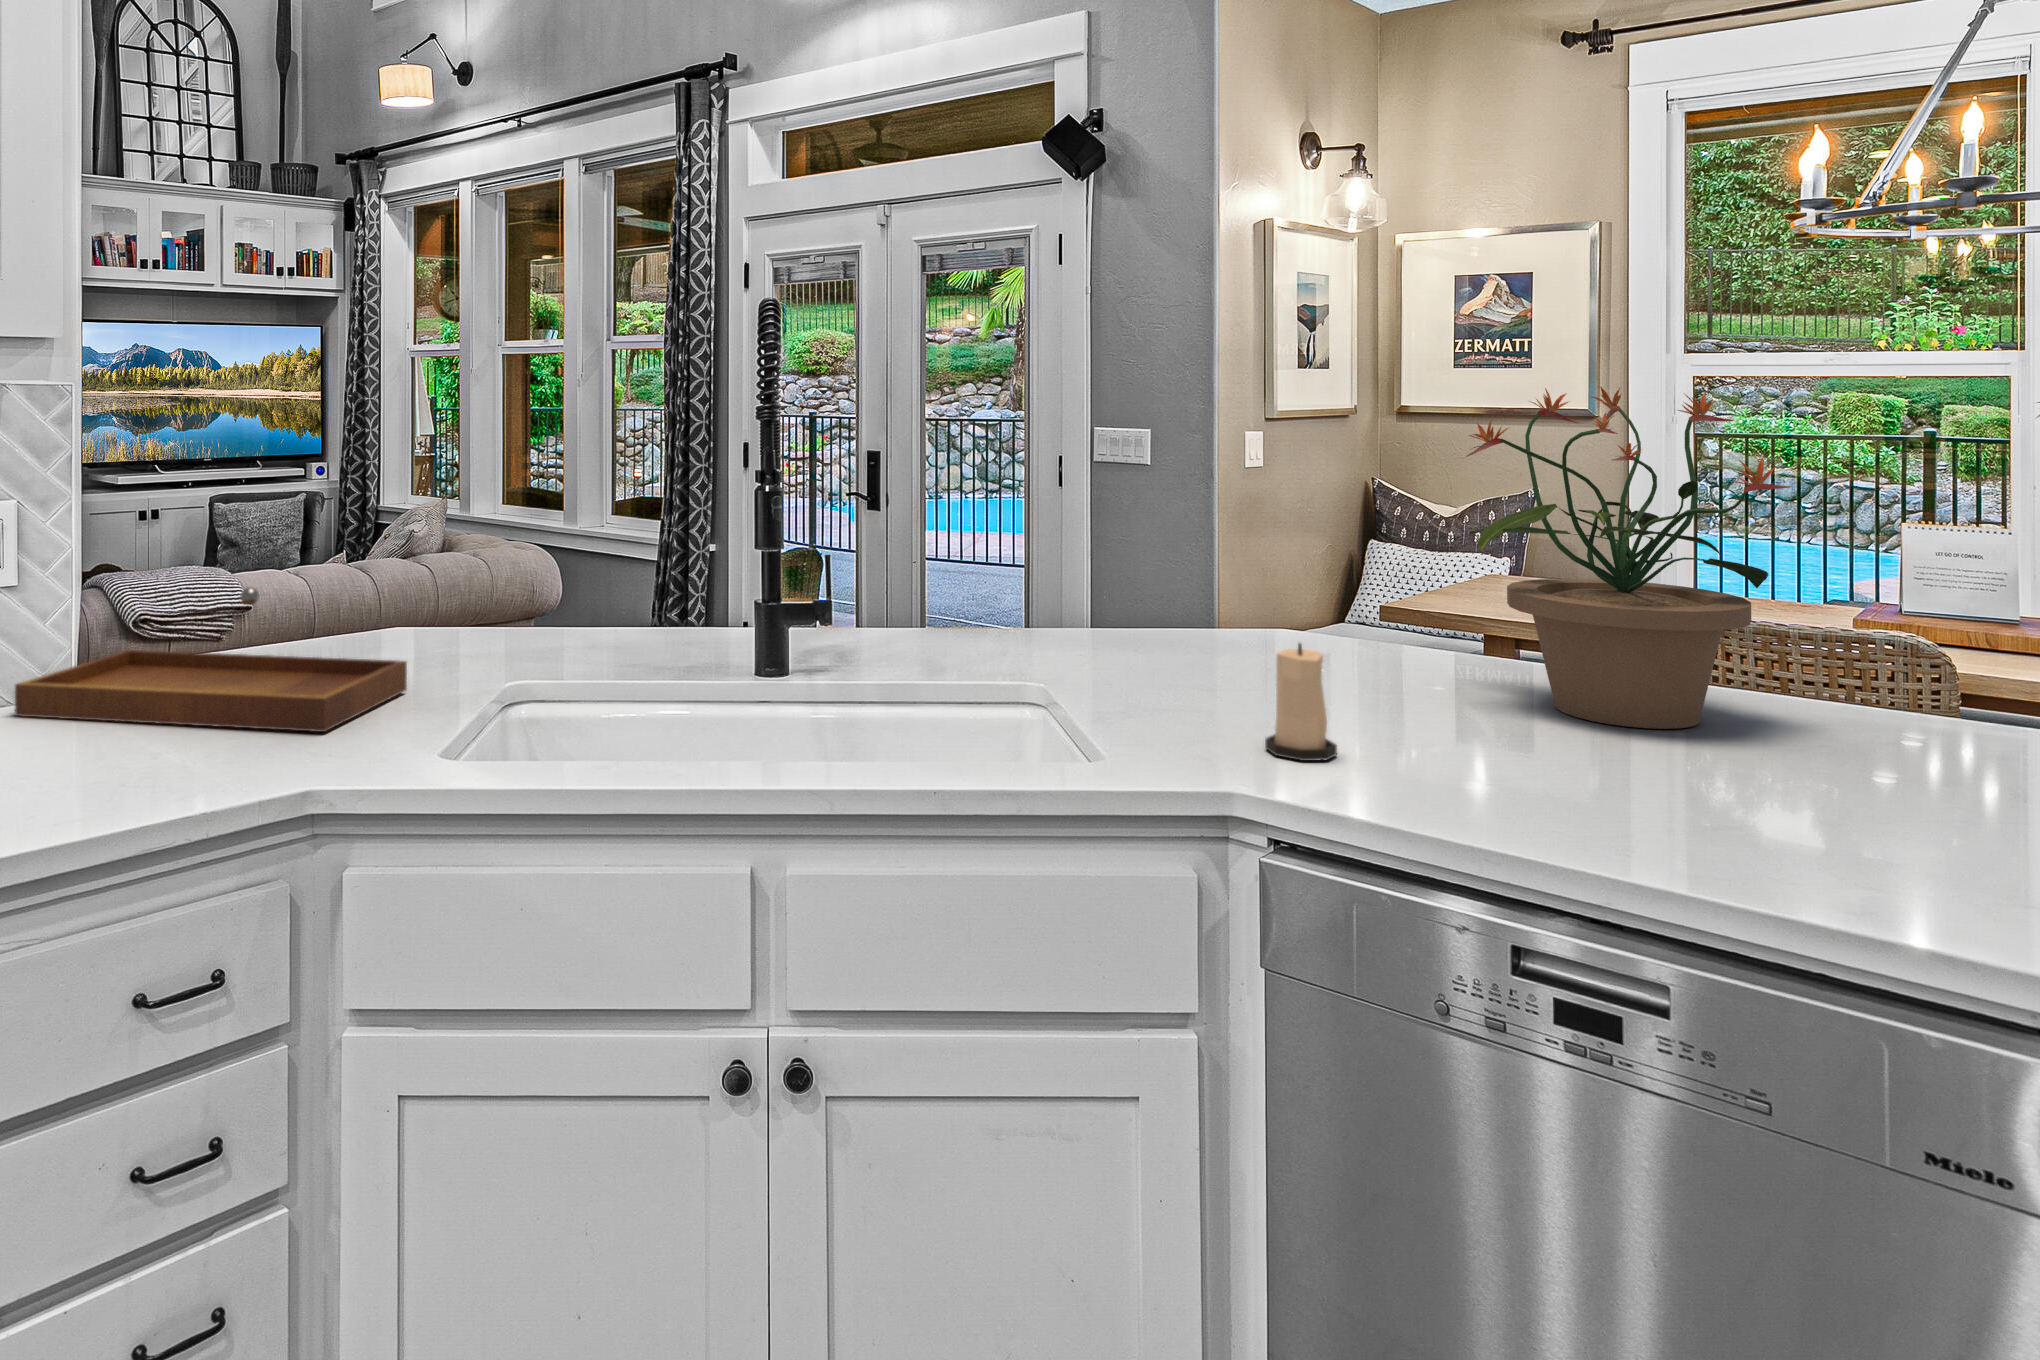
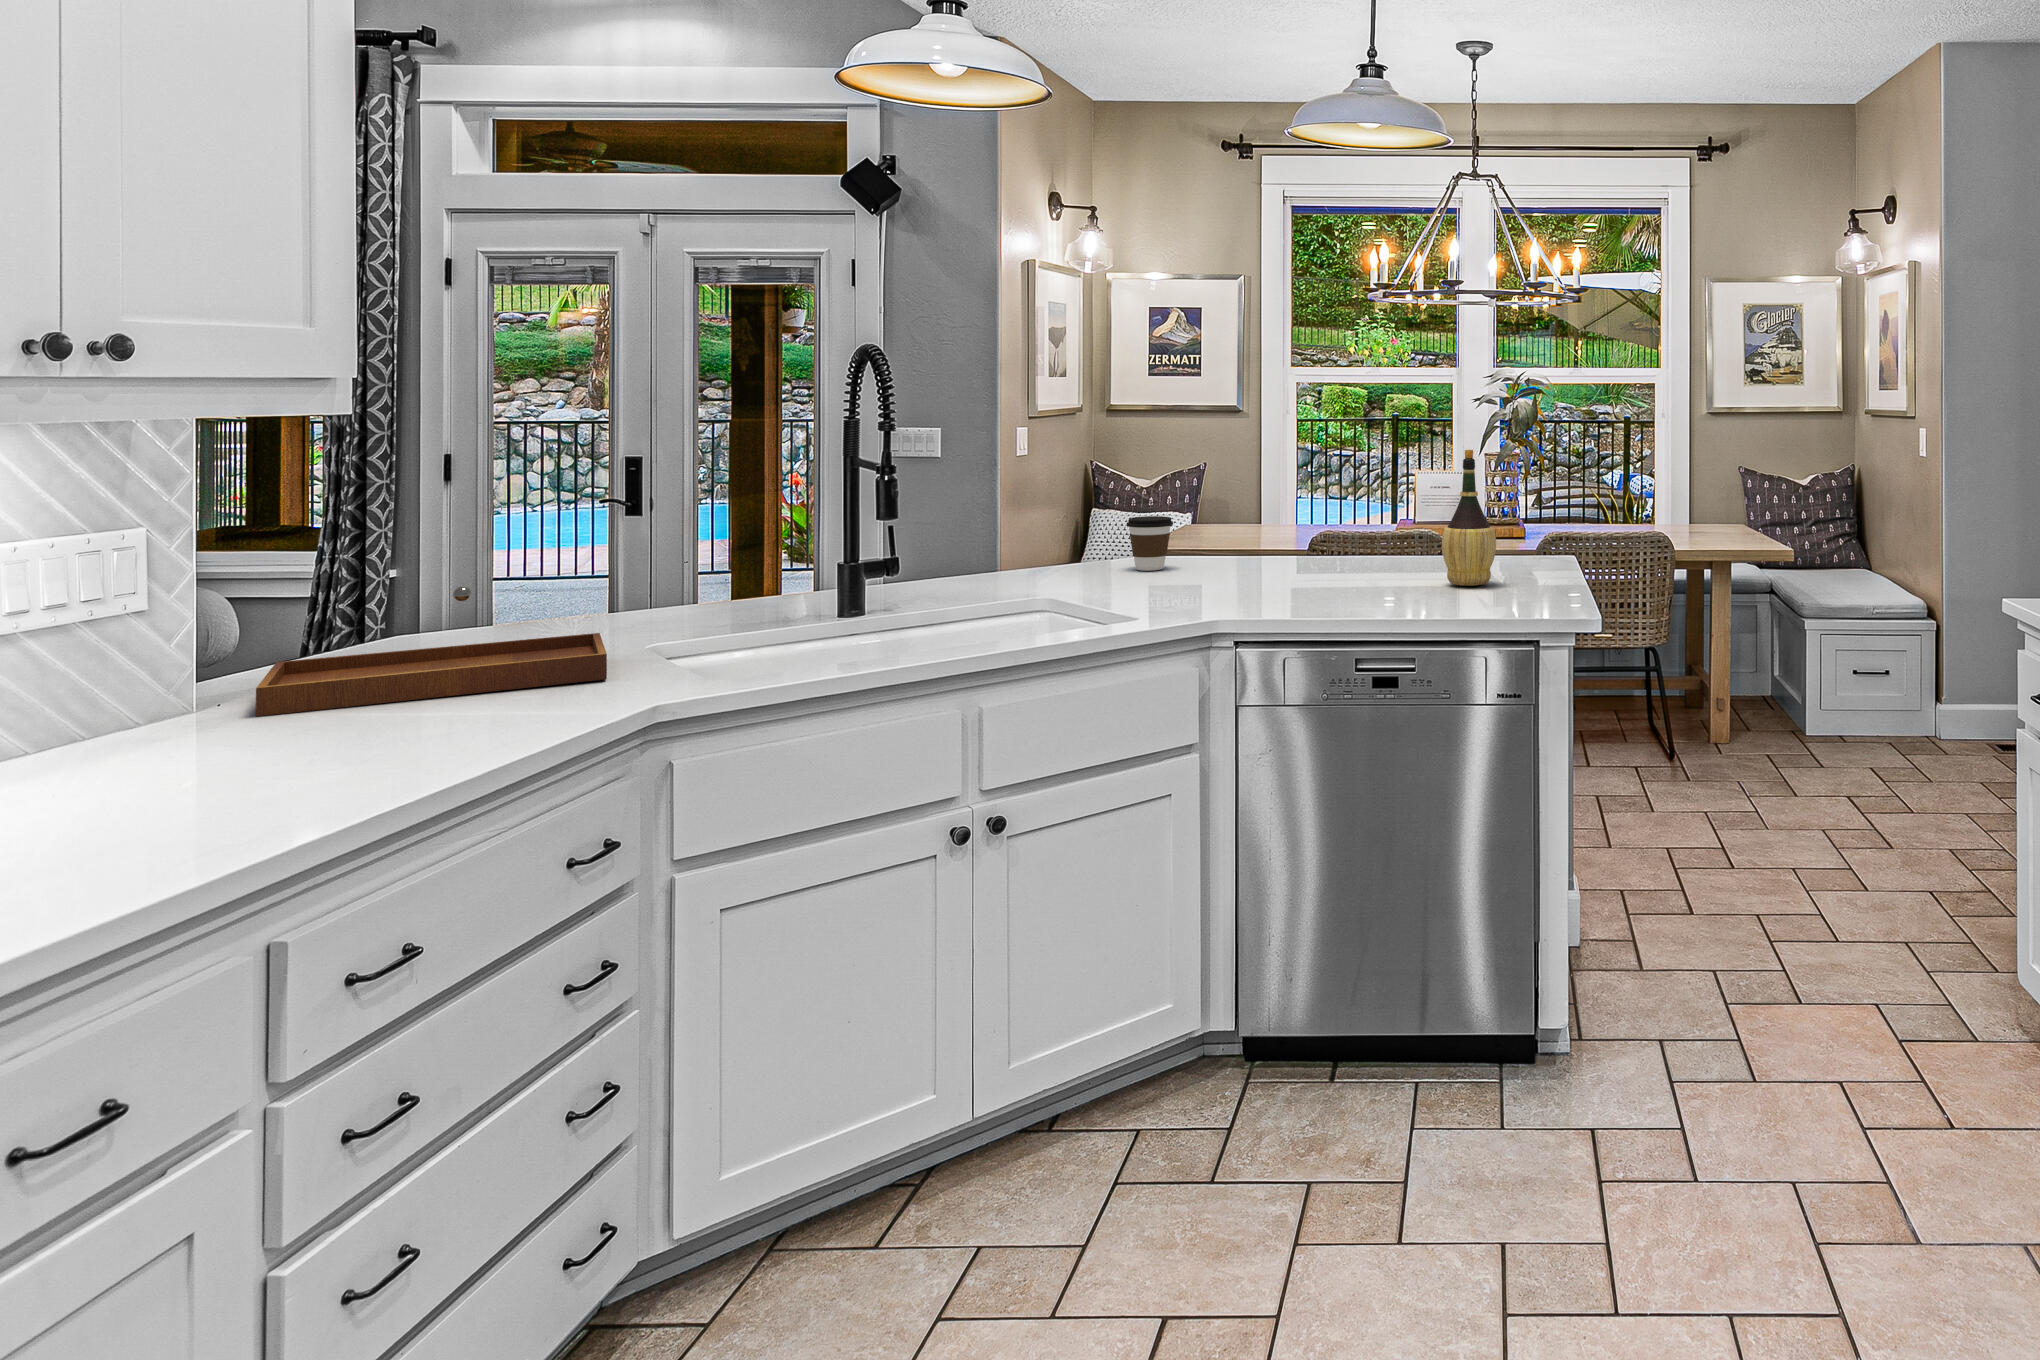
potted plant: present [1466,387,1792,729] -> none [1271,401,1424,577]
wine bottle: none [1826,490,1986,803] -> present [1442,450,1496,586]
coffee cup: none [1225,565,1302,654] -> present [1126,516,1173,571]
candle: present [1265,643,1337,761] -> none [1211,545,1247,607]

